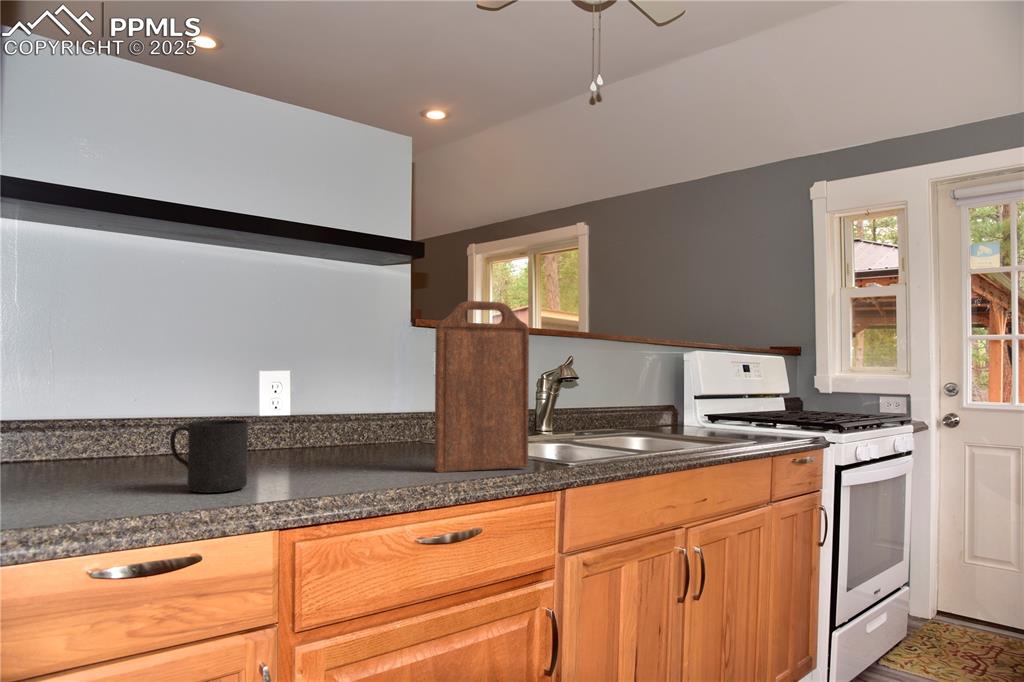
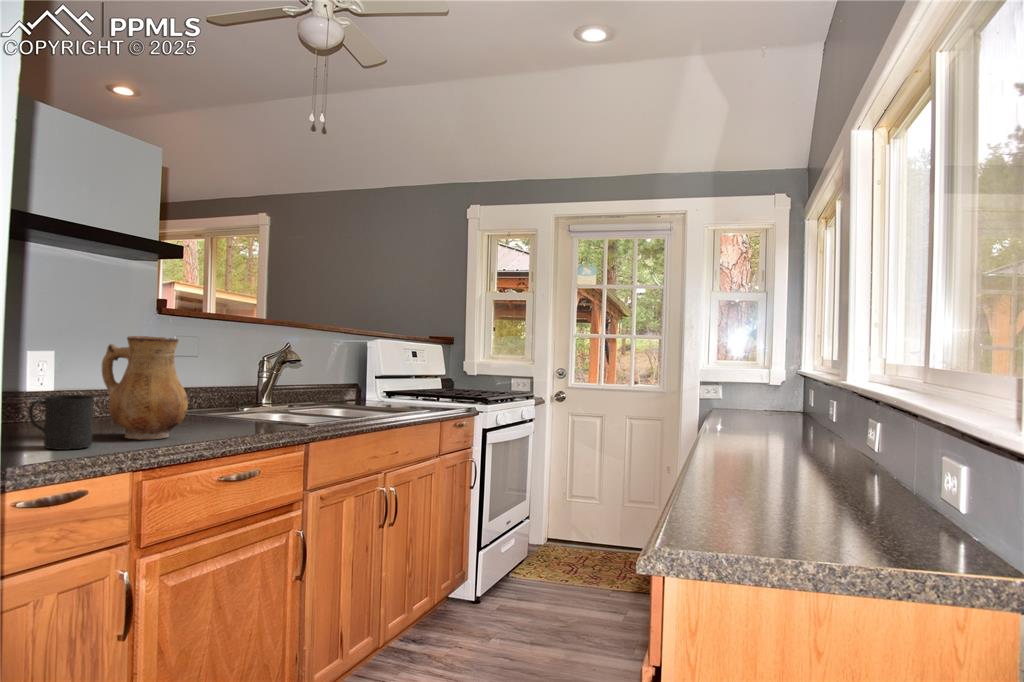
cutting board: present [435,301,529,472] -> none [216,306,289,434]
ceramic pitcher: none [294,344,389,479] -> present [102,336,188,440]

